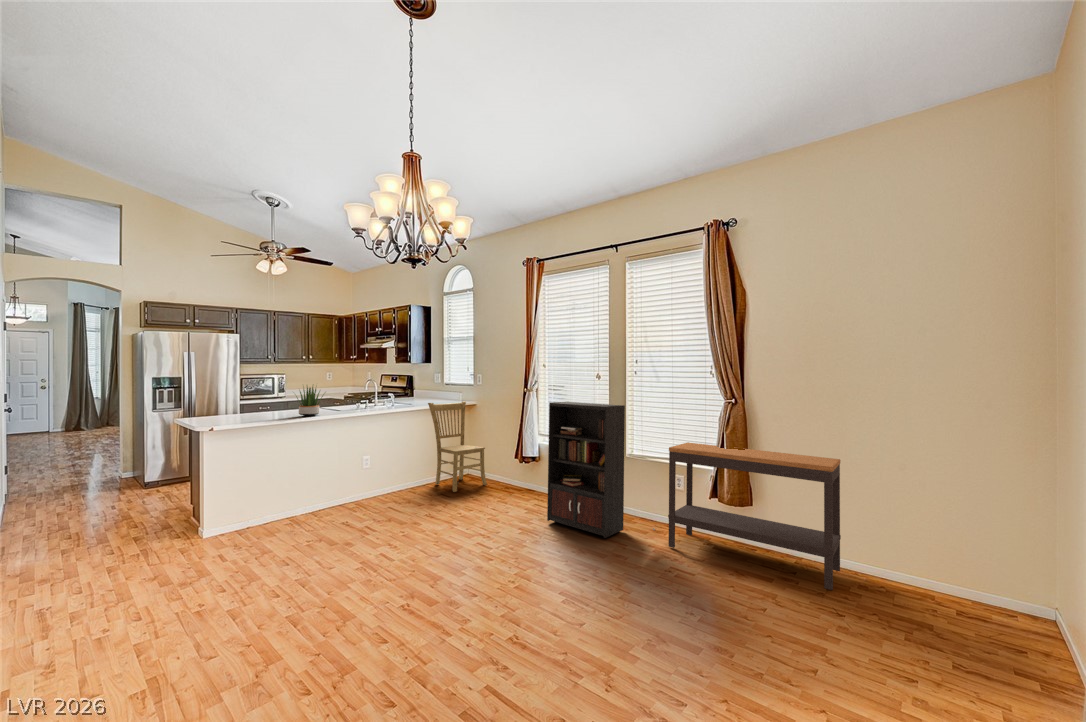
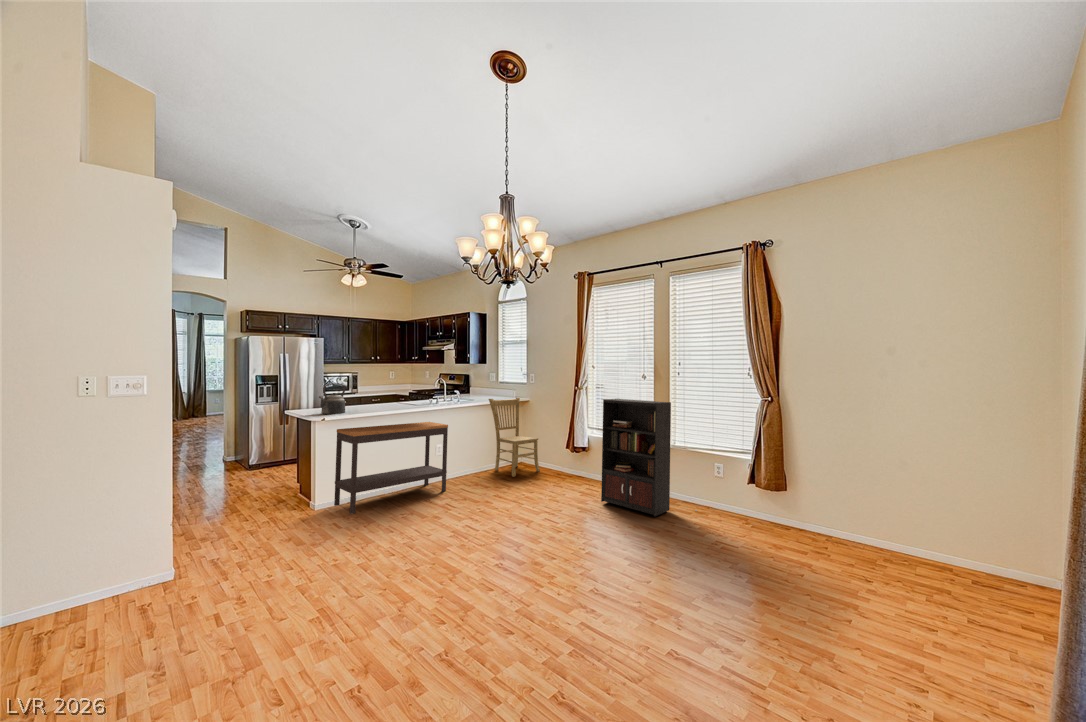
kettle: none [212,387,248,423] -> present [319,384,345,414]
potted plant: present [296,387,324,416] -> none [378,381,411,409]
console table: present [668,442,841,590] -> present [334,422,448,514]

